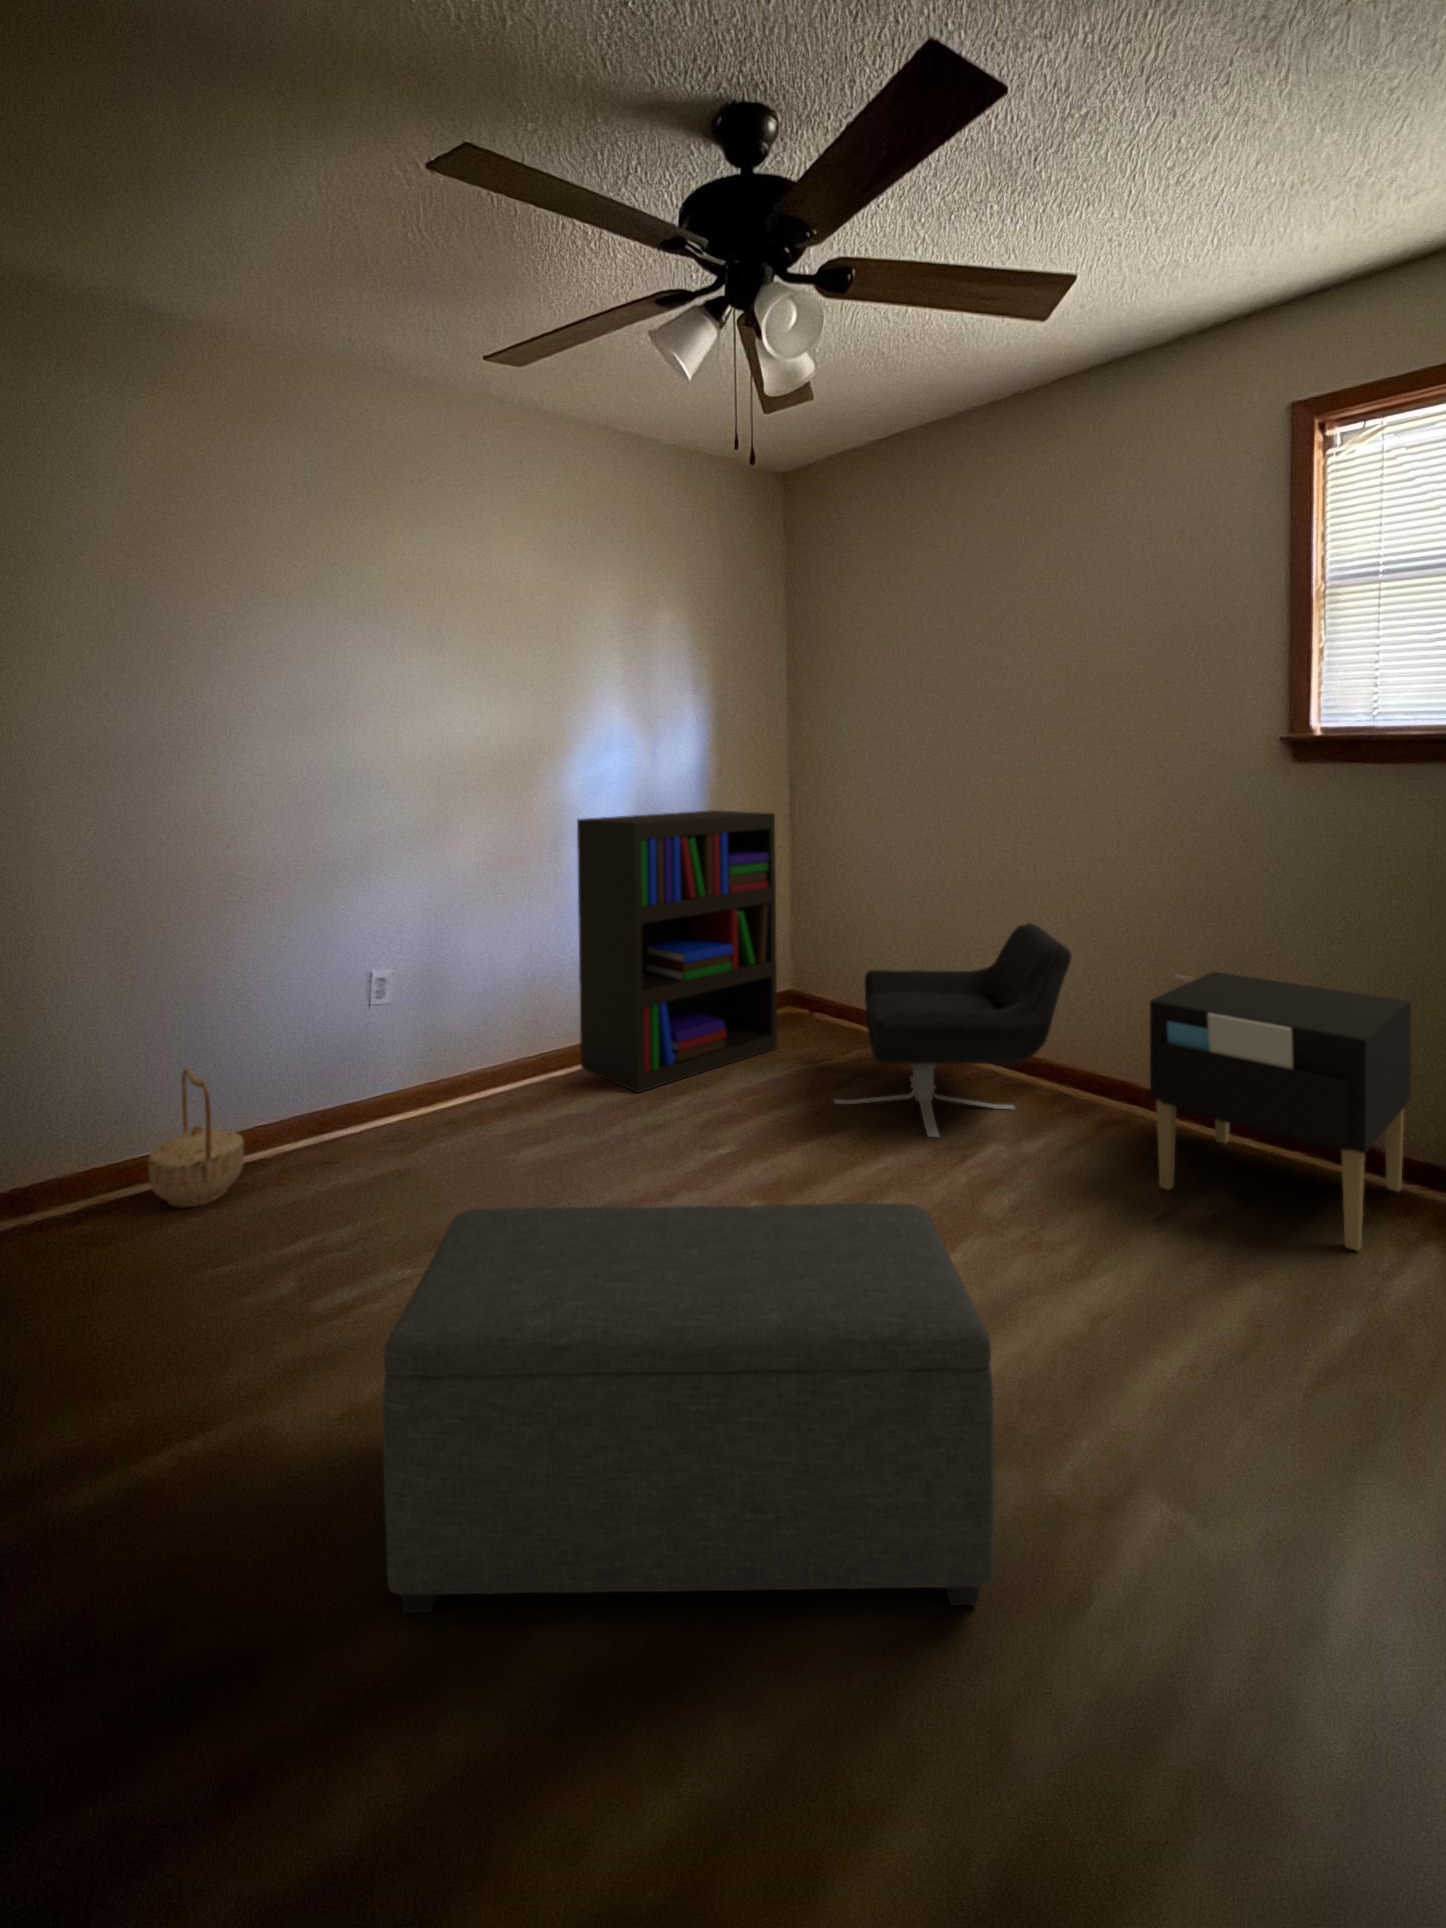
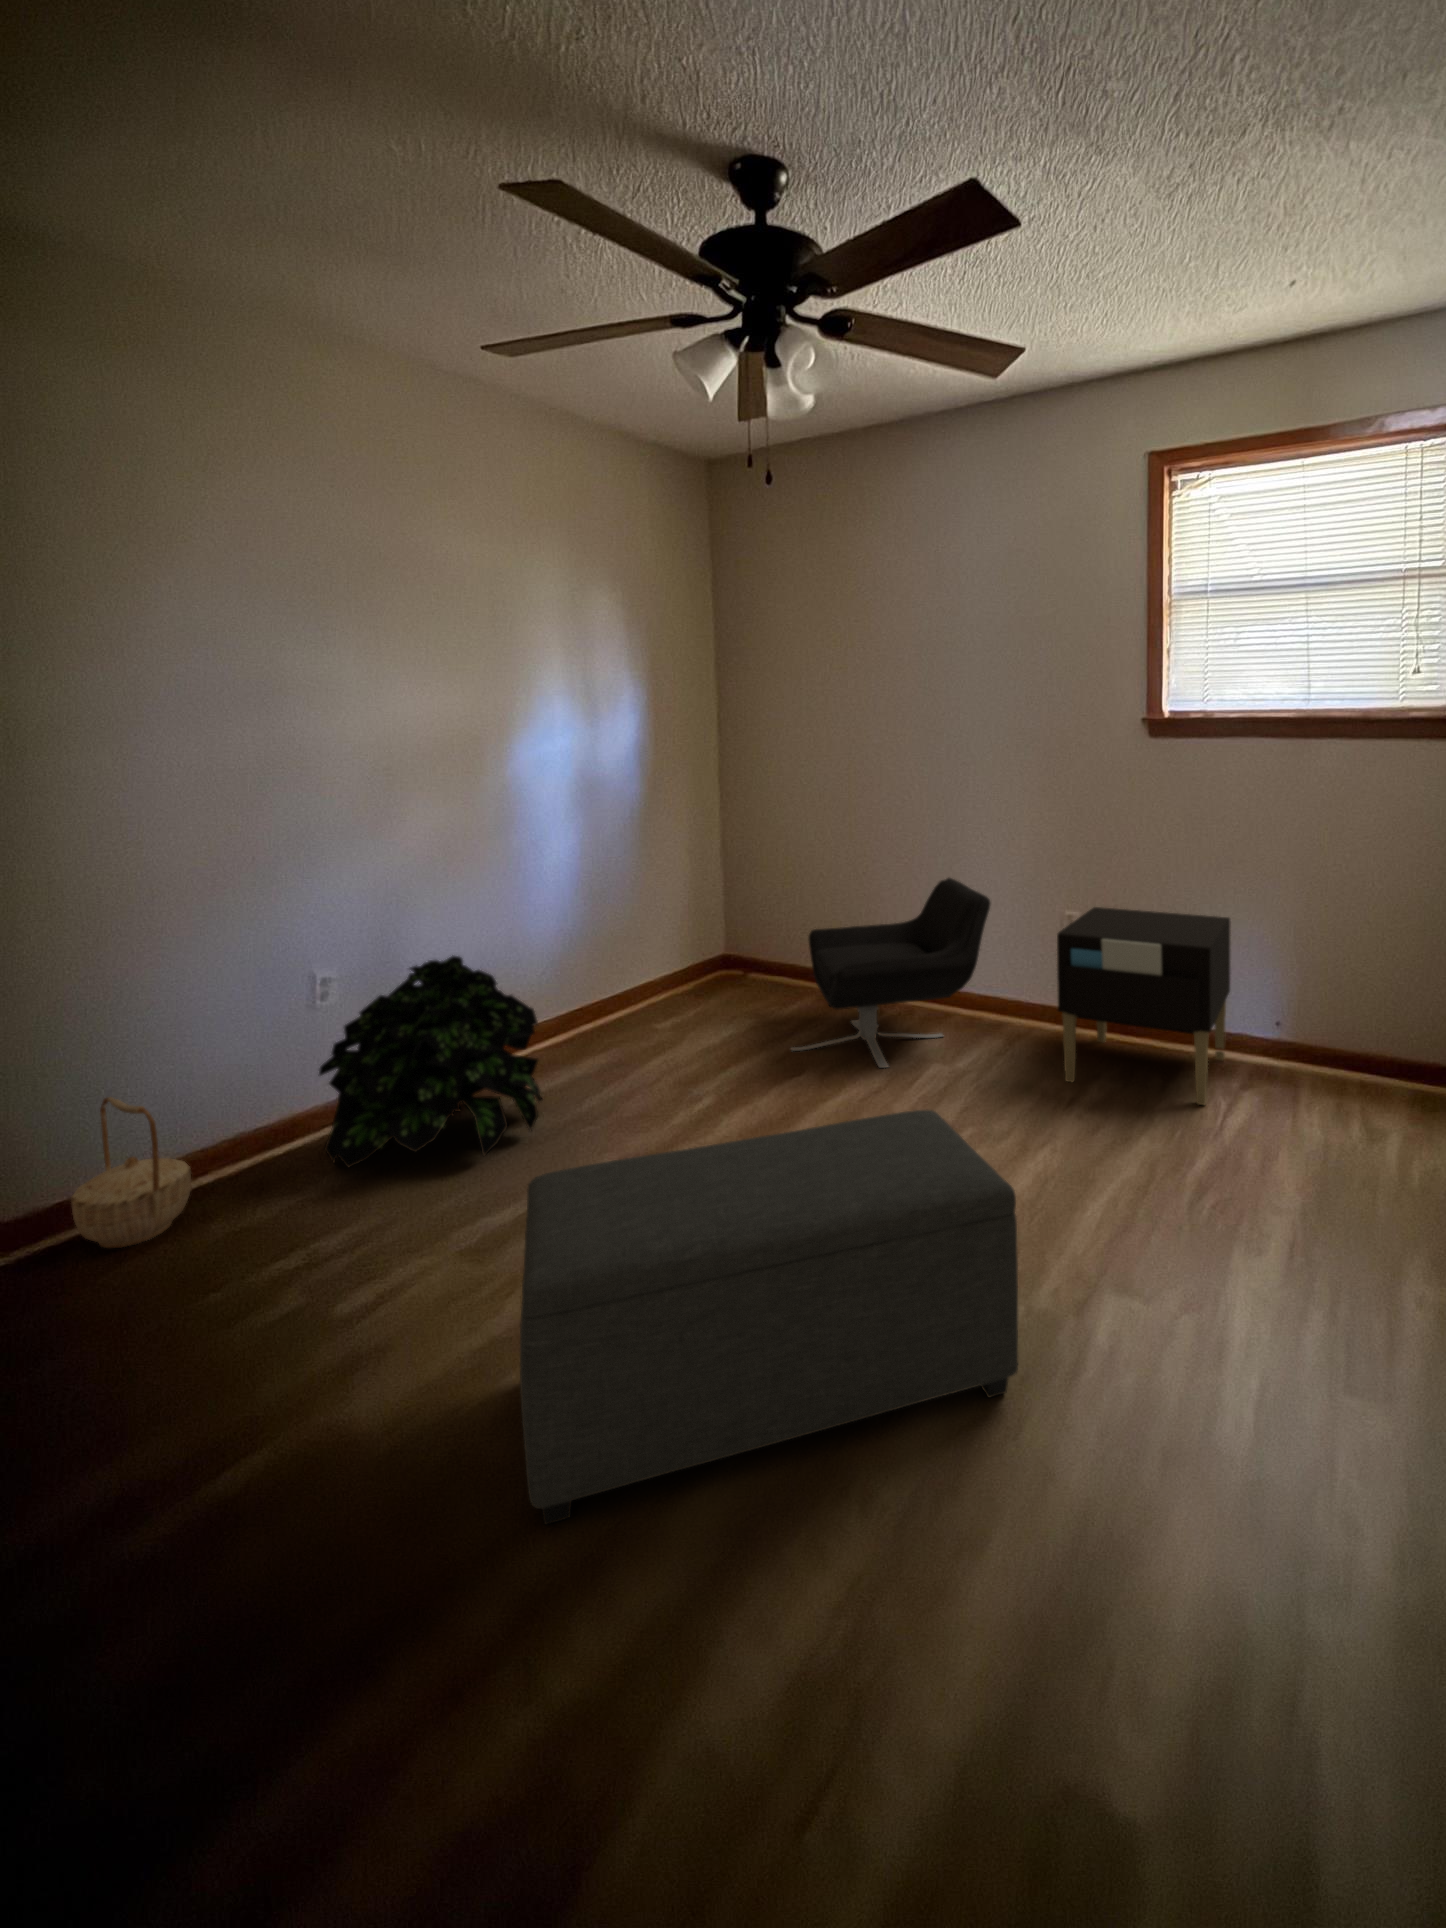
bookshelf: present [577,810,777,1092] -> none [525,788,725,1065]
potted plant: none [361,966,567,1173] -> present [319,955,542,1167]

